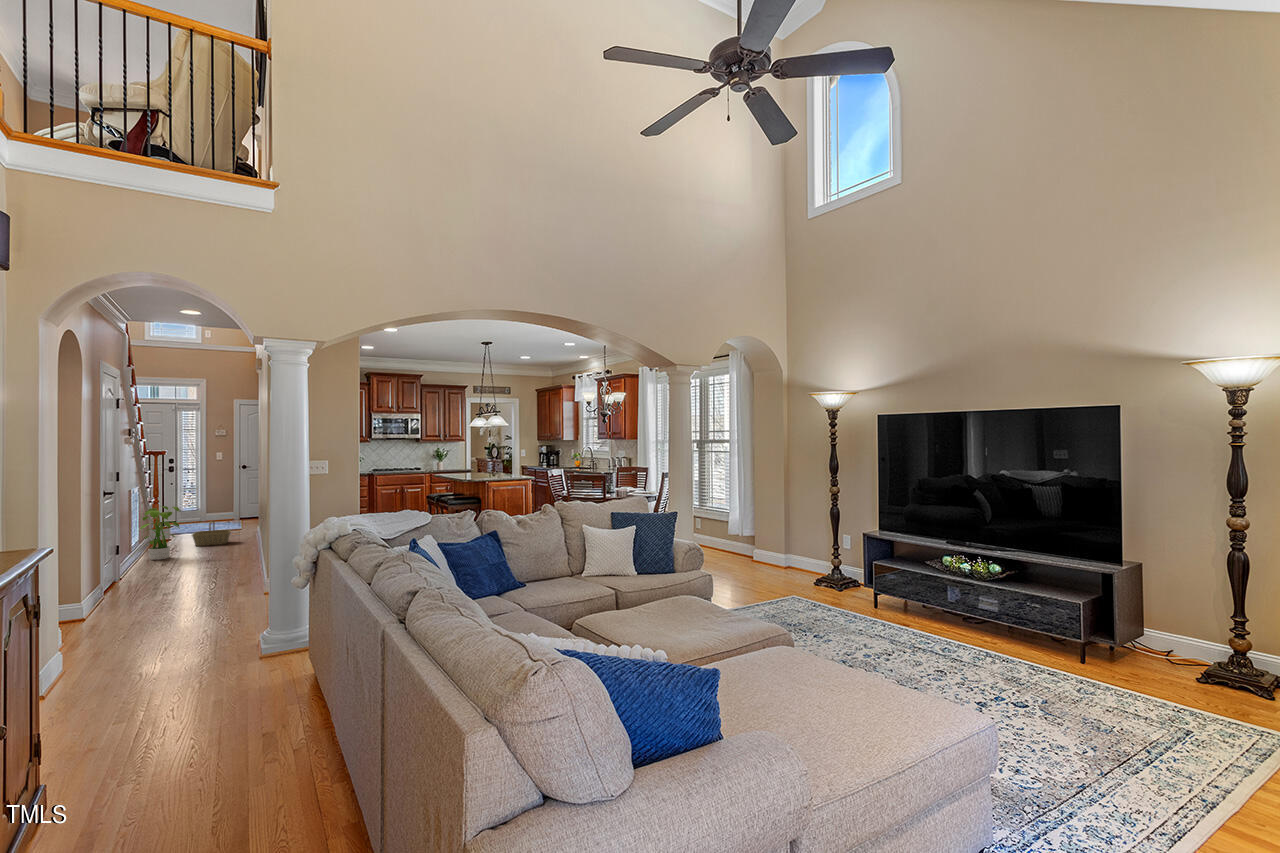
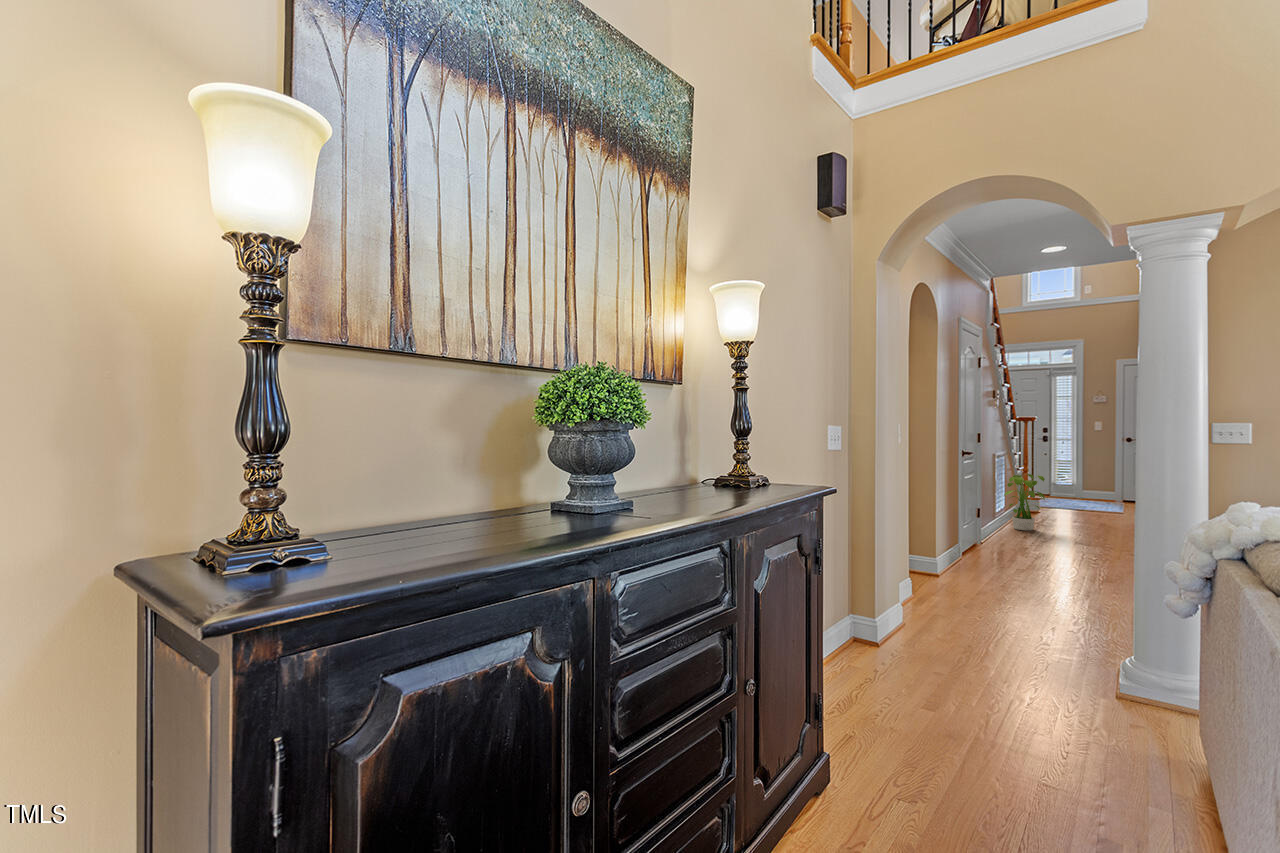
basket: present [192,521,231,546] -> none [1060,497,1107,526]

